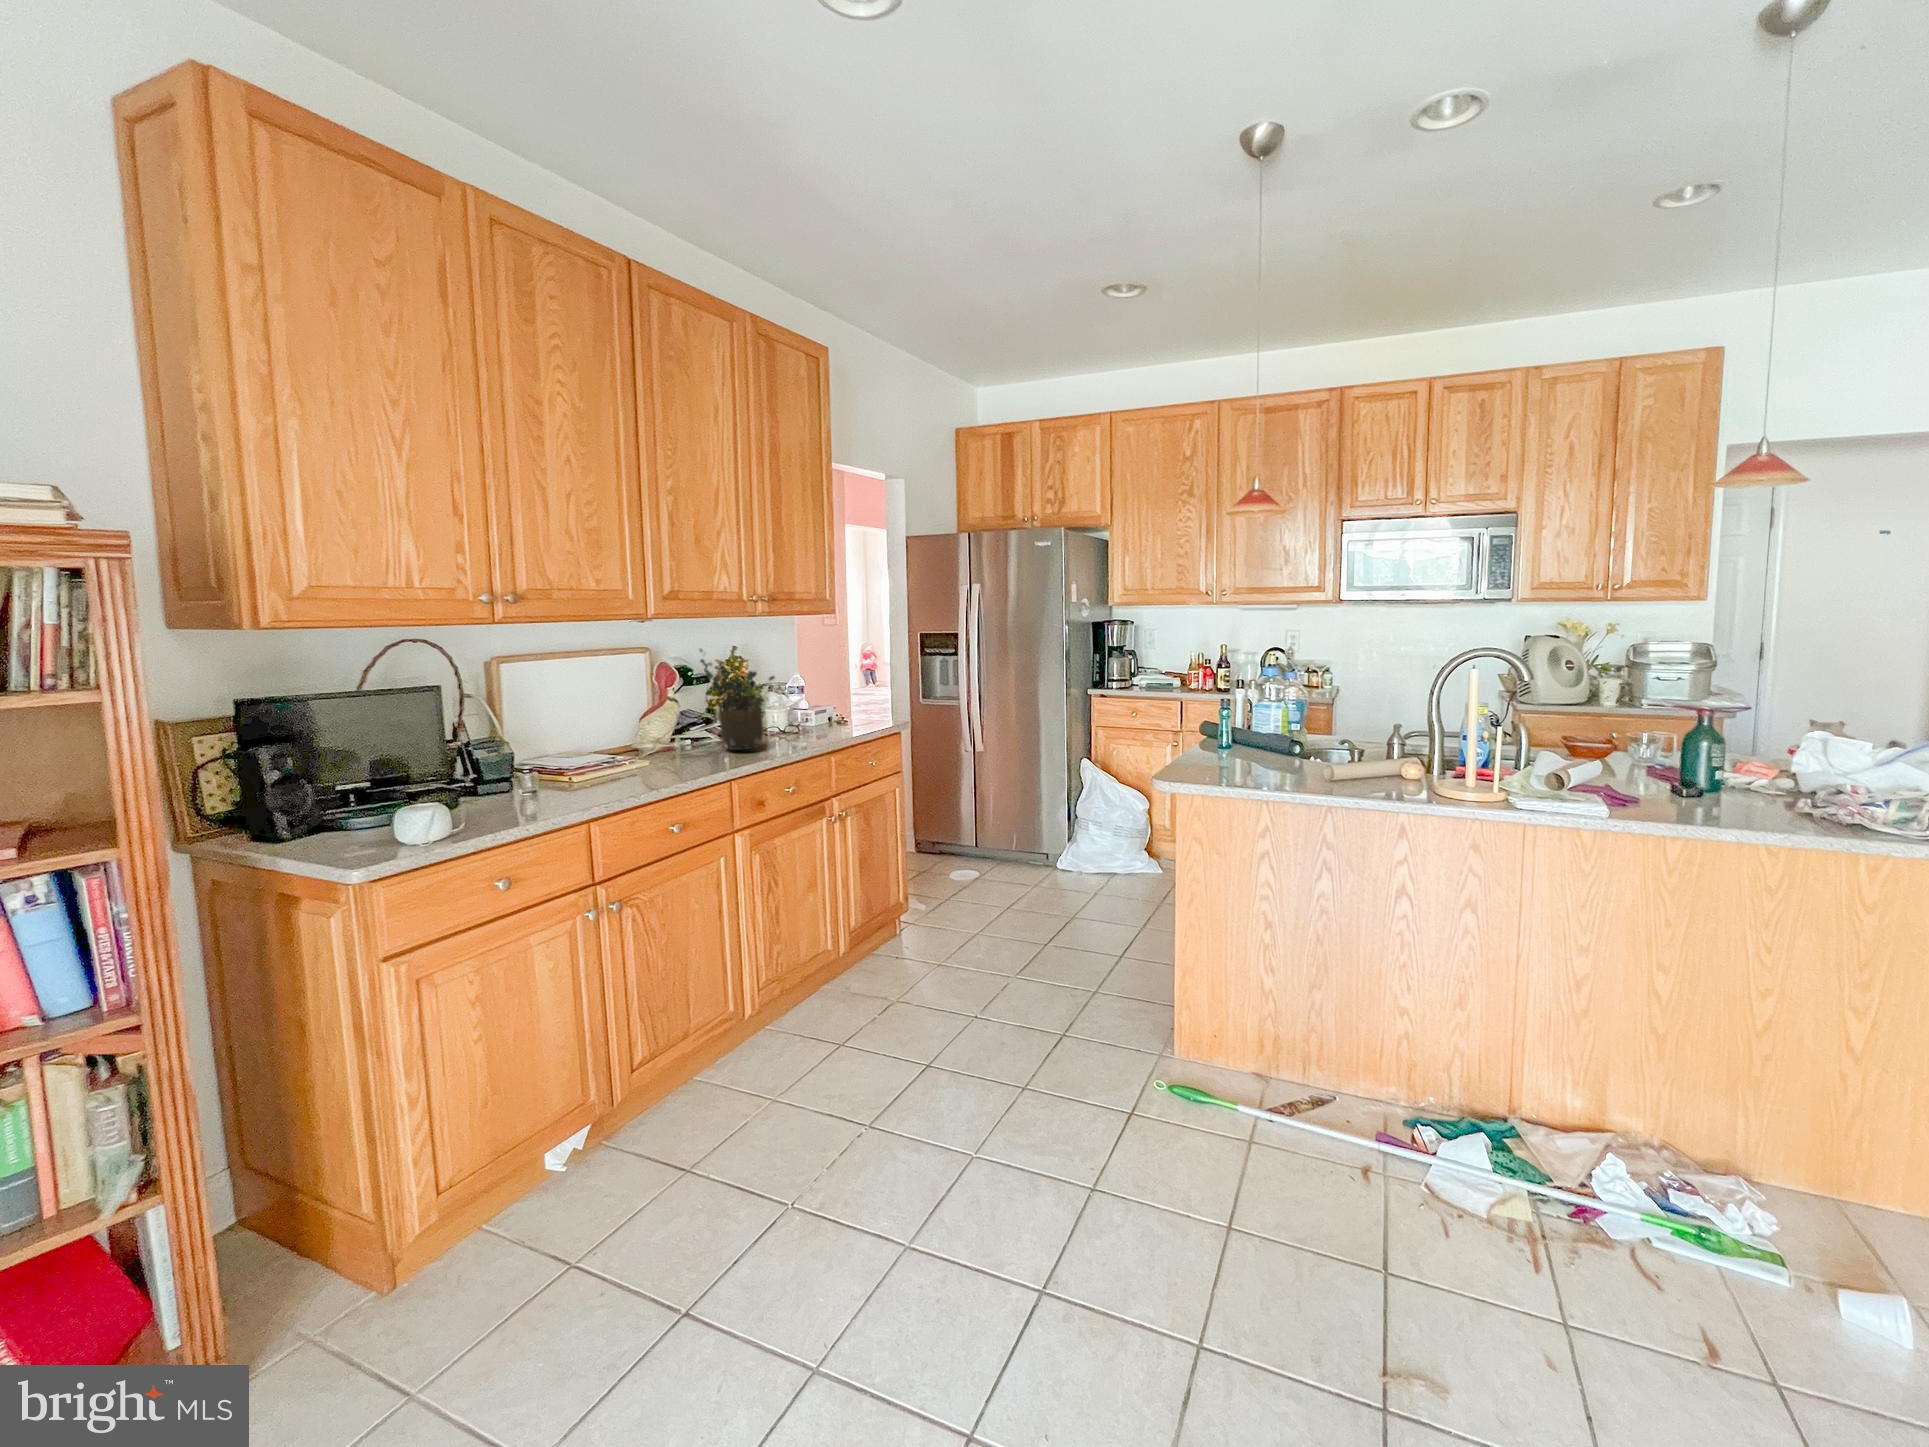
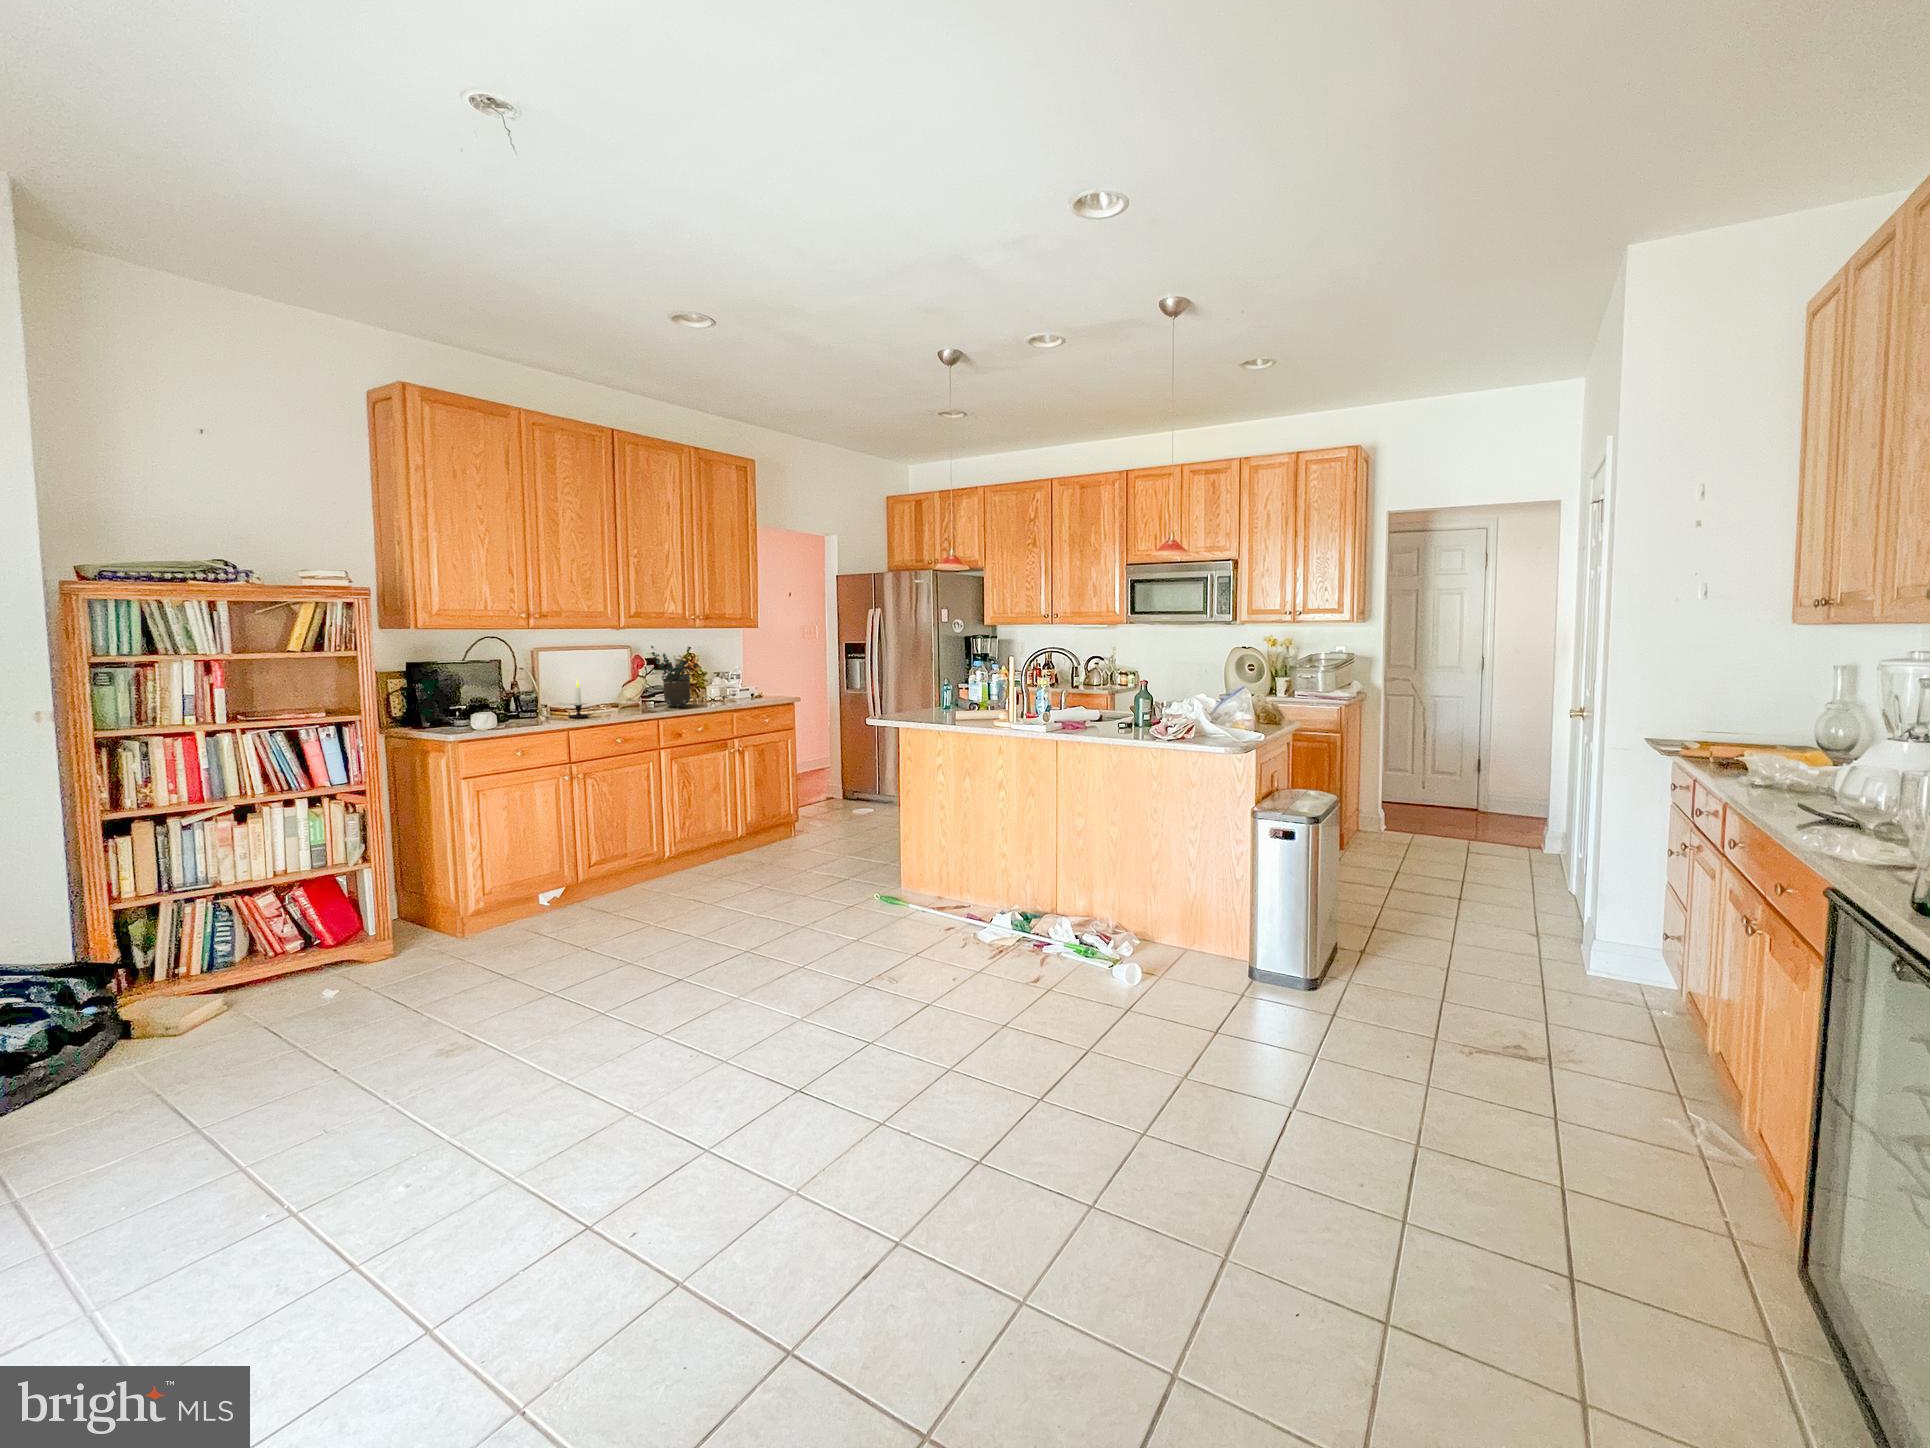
candle: none [576,714,624,790] -> present [569,678,593,718]

